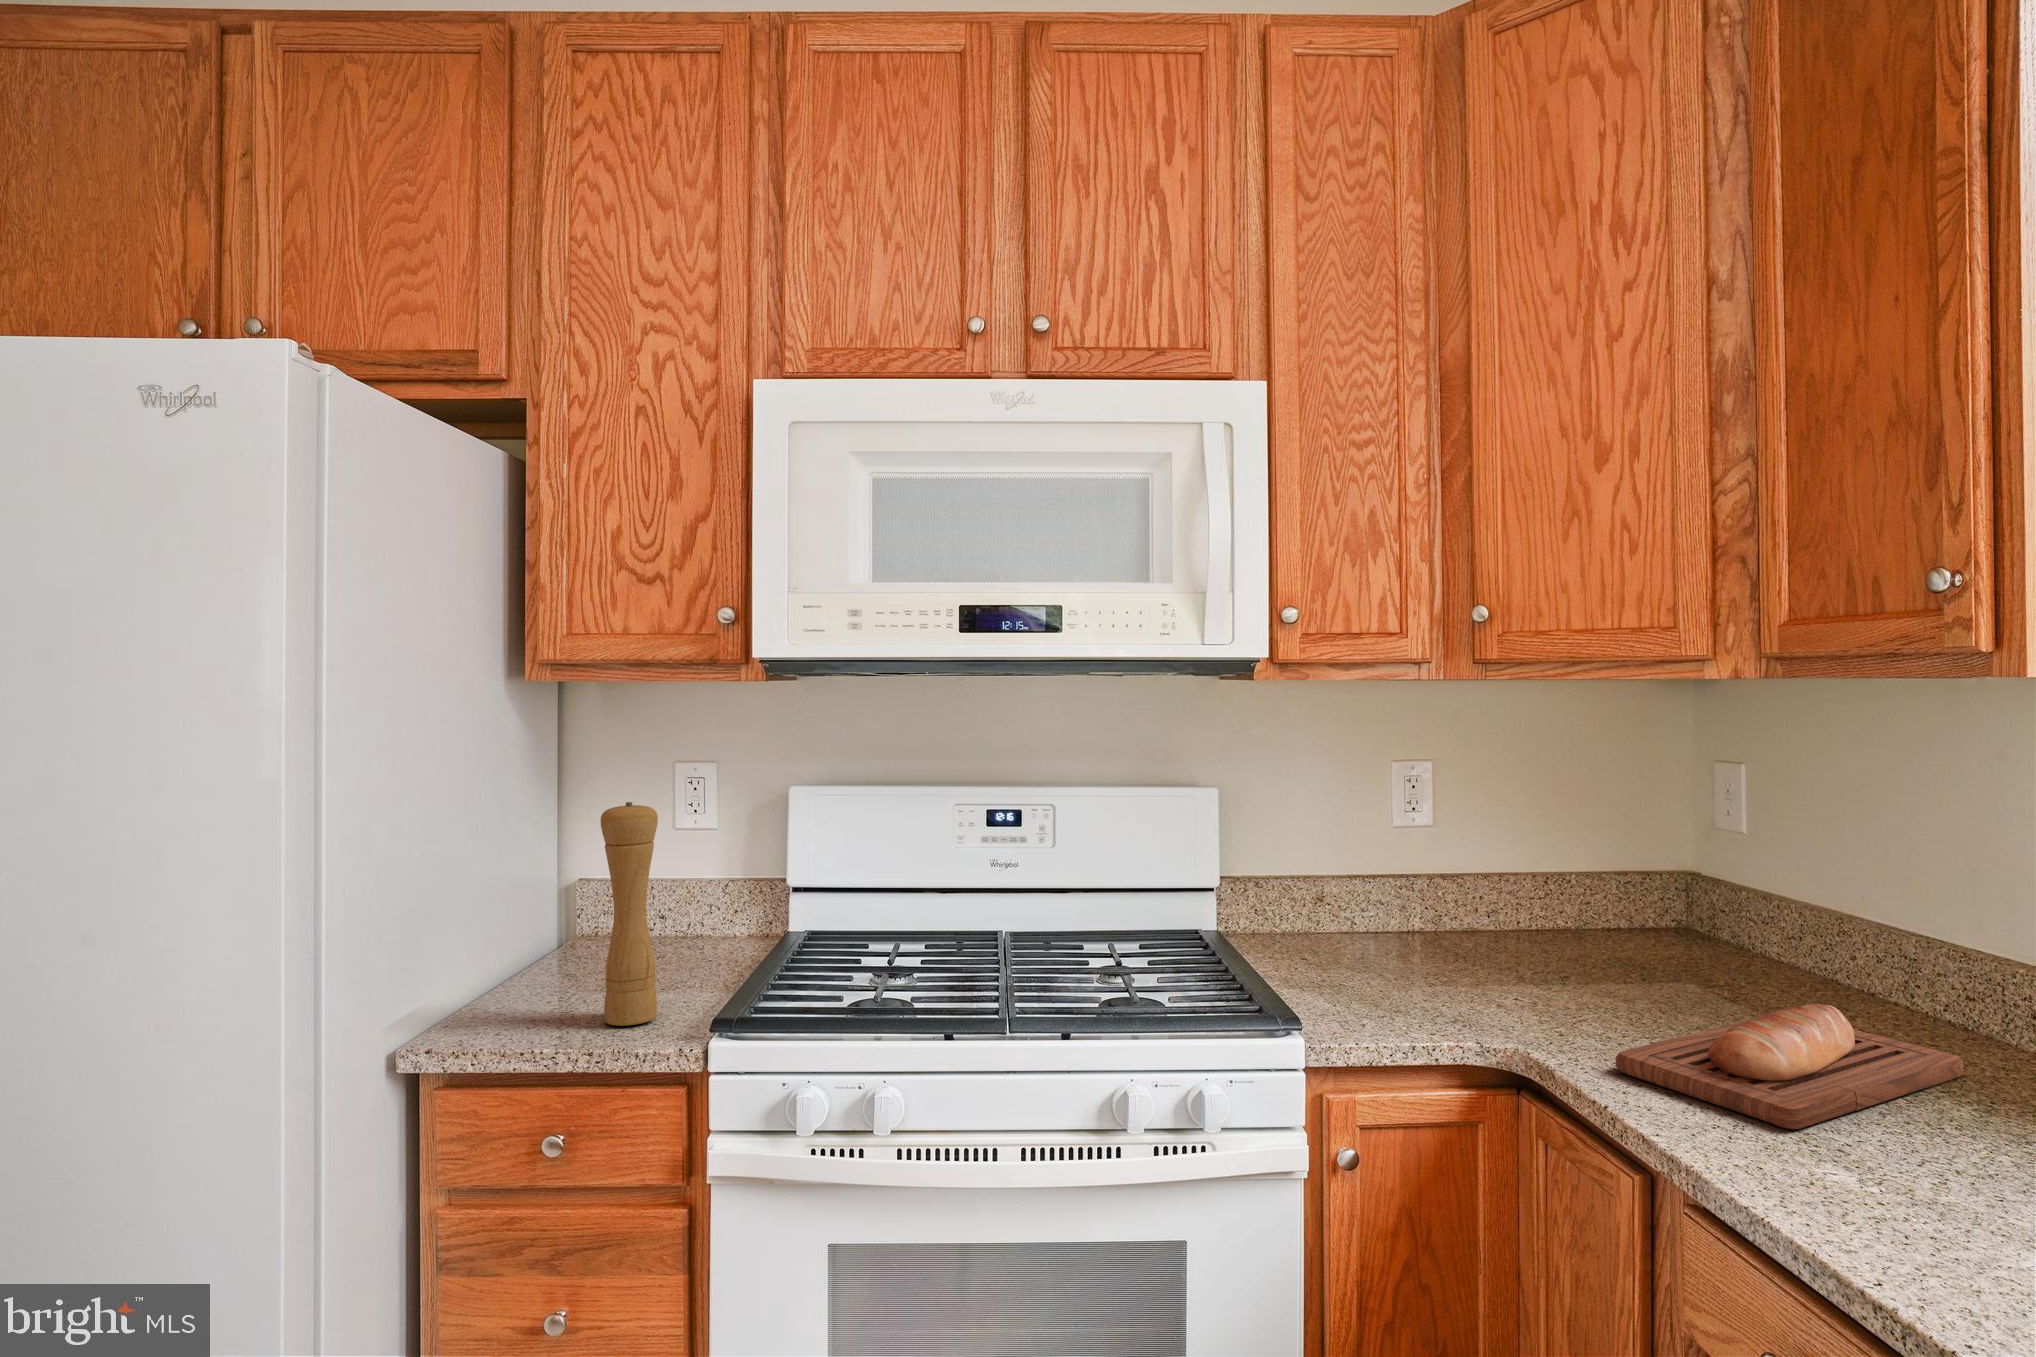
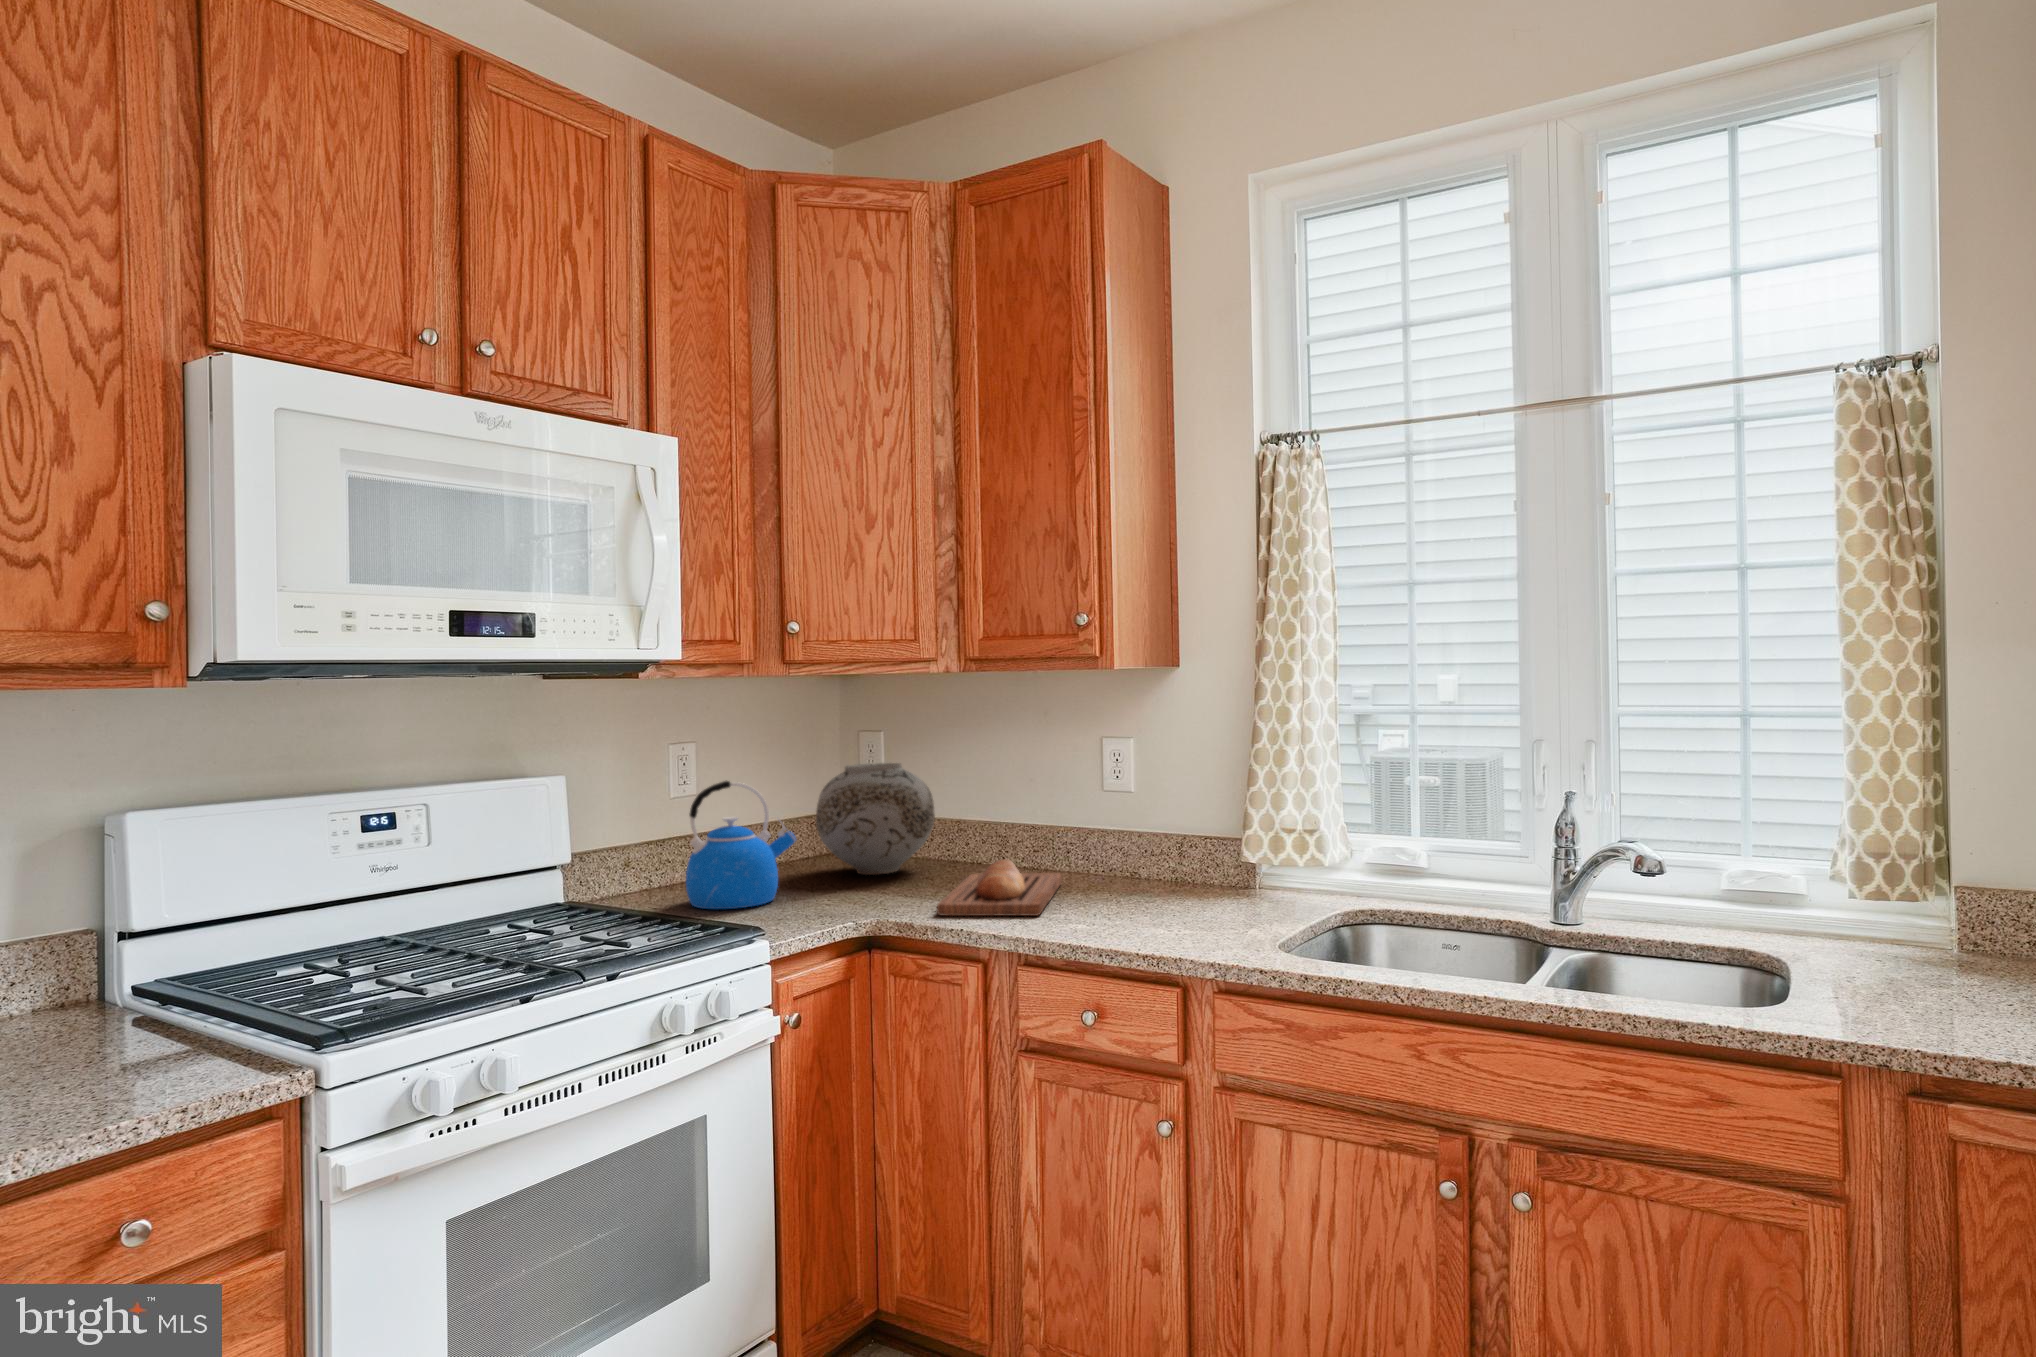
pepper mill: present [600,802,658,1026] -> none [80,832,166,1096]
vase: none [1572,809,1772,976] -> present [816,763,935,875]
kettle: none [1344,812,1497,980] -> present [686,781,796,909]

